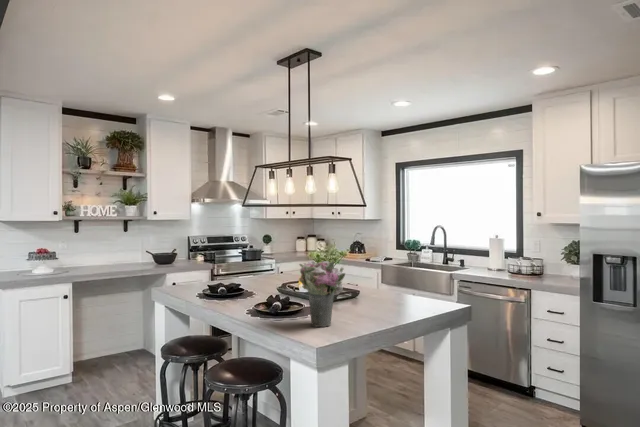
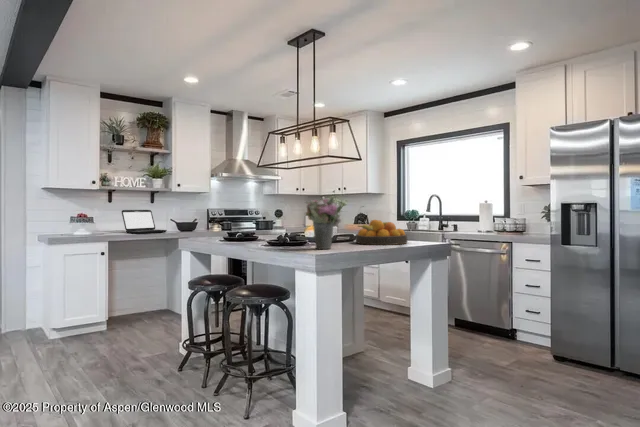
laptop: none [88,241,140,272] -> present [122,210,167,234]
fruit bowl: none [358,275,420,311] -> present [356,220,407,245]

